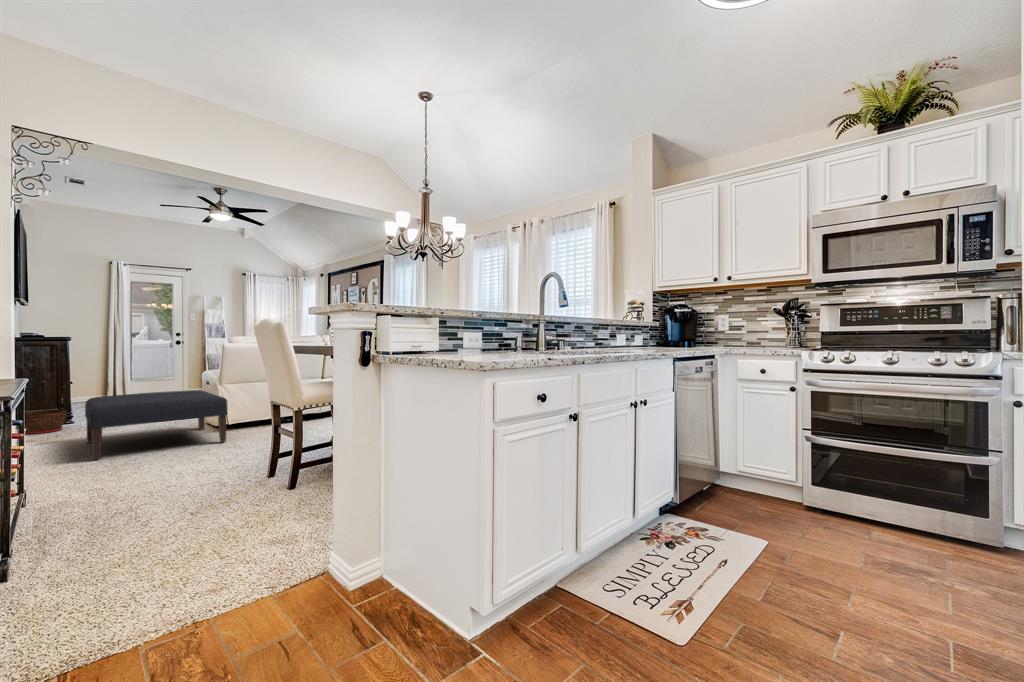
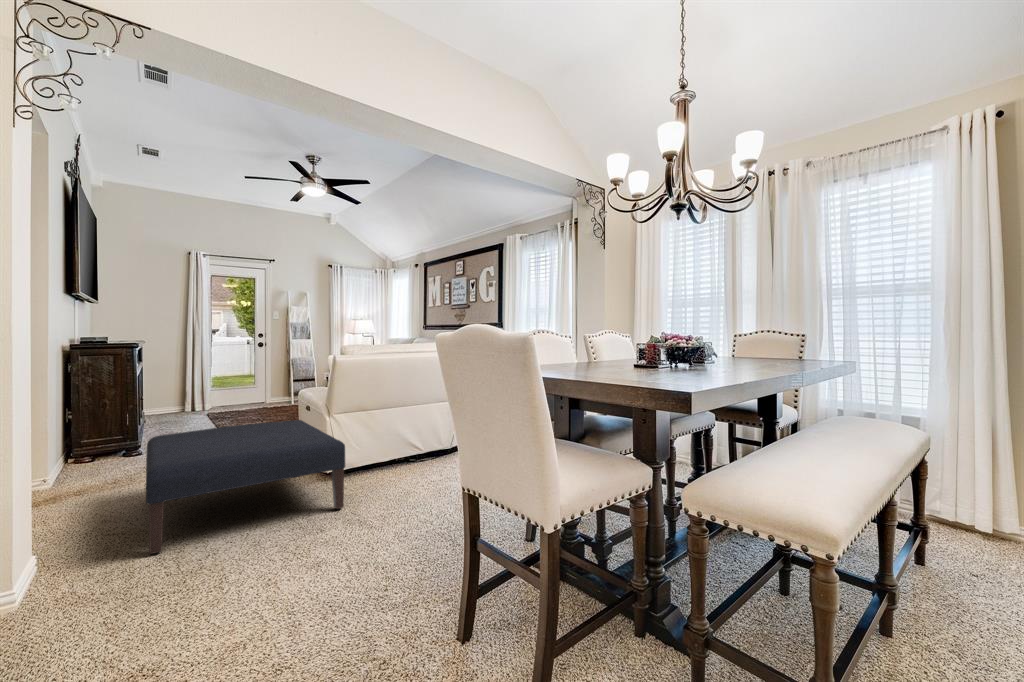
basket: present [25,410,67,434] -> none [64,441,130,478]

